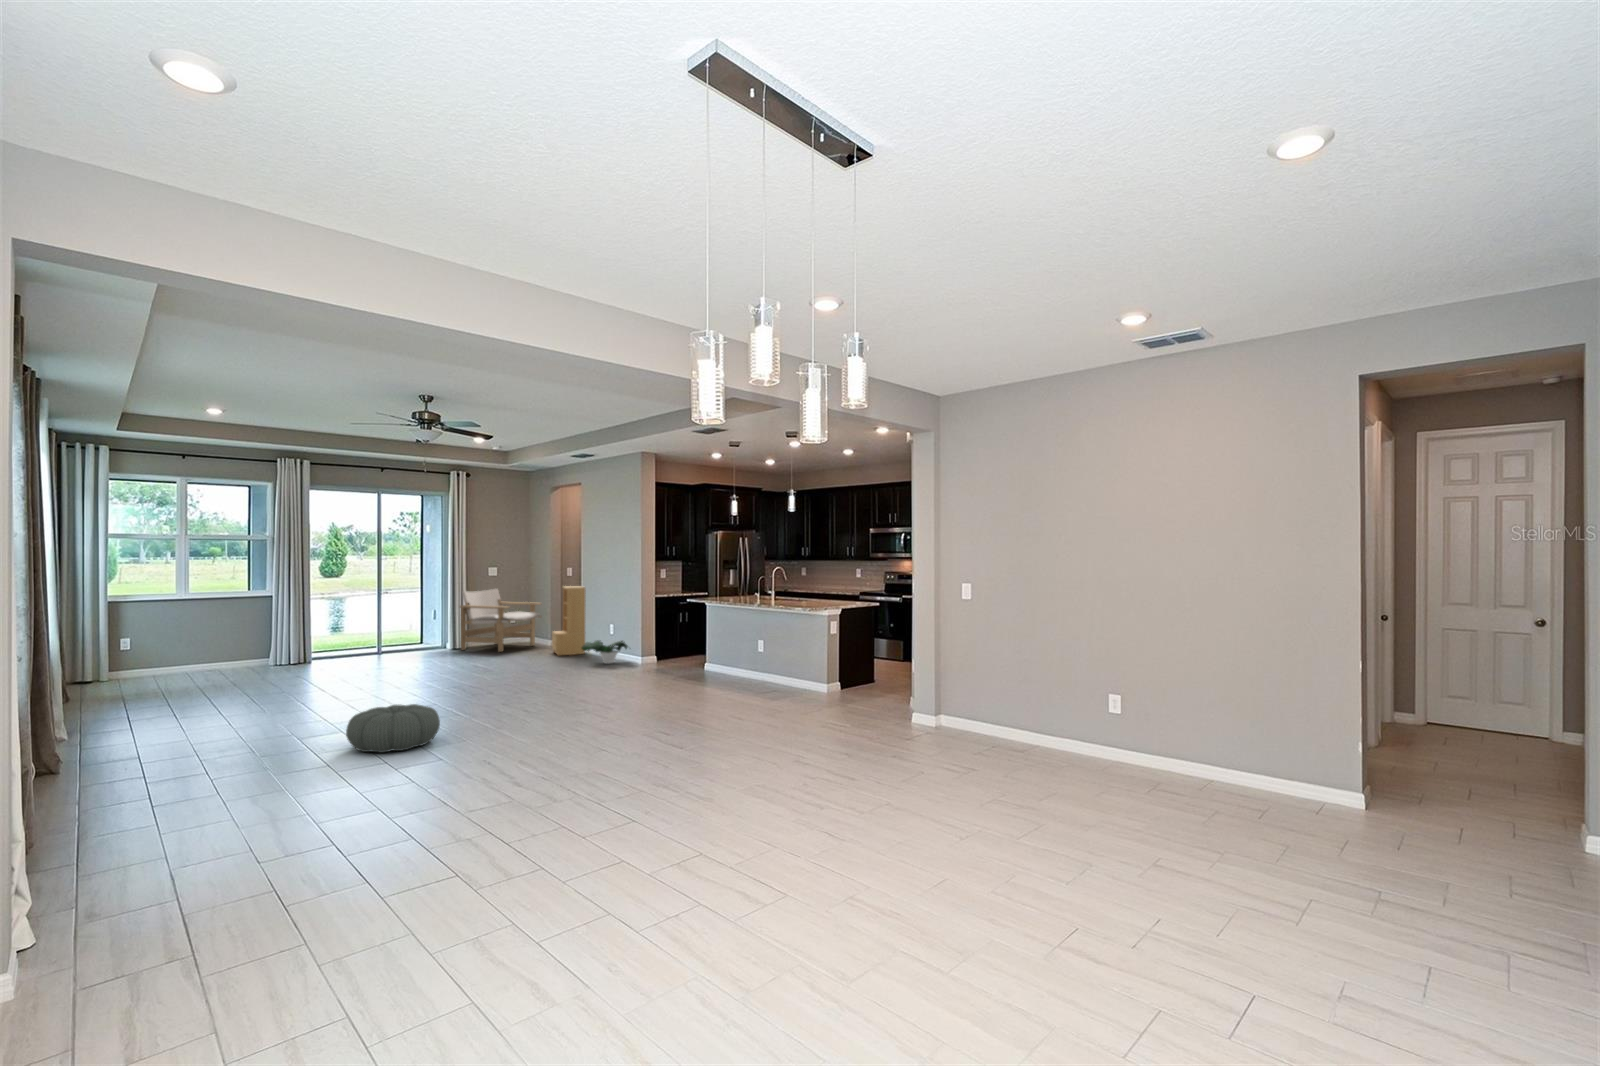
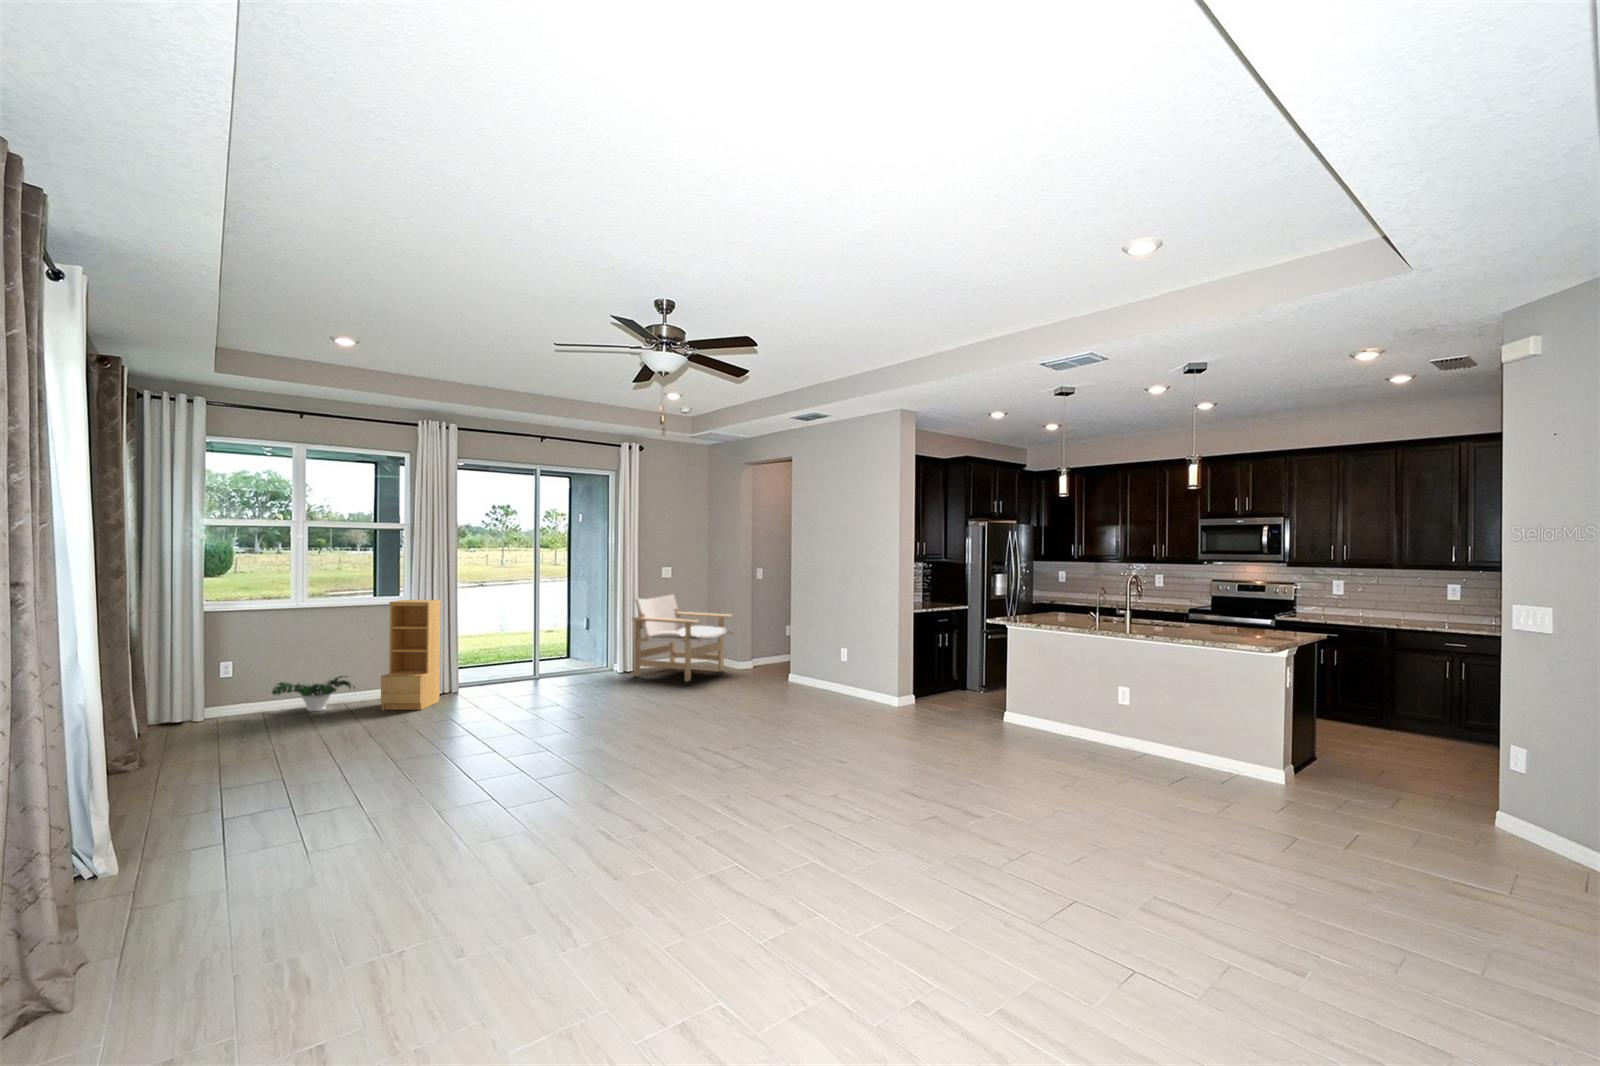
bookshelf: present [552,586,586,655] -> present [381,600,441,710]
potted plant: present [581,640,628,663] -> present [272,676,355,711]
pouf: present [346,704,440,752] -> none [590,822,743,929]

